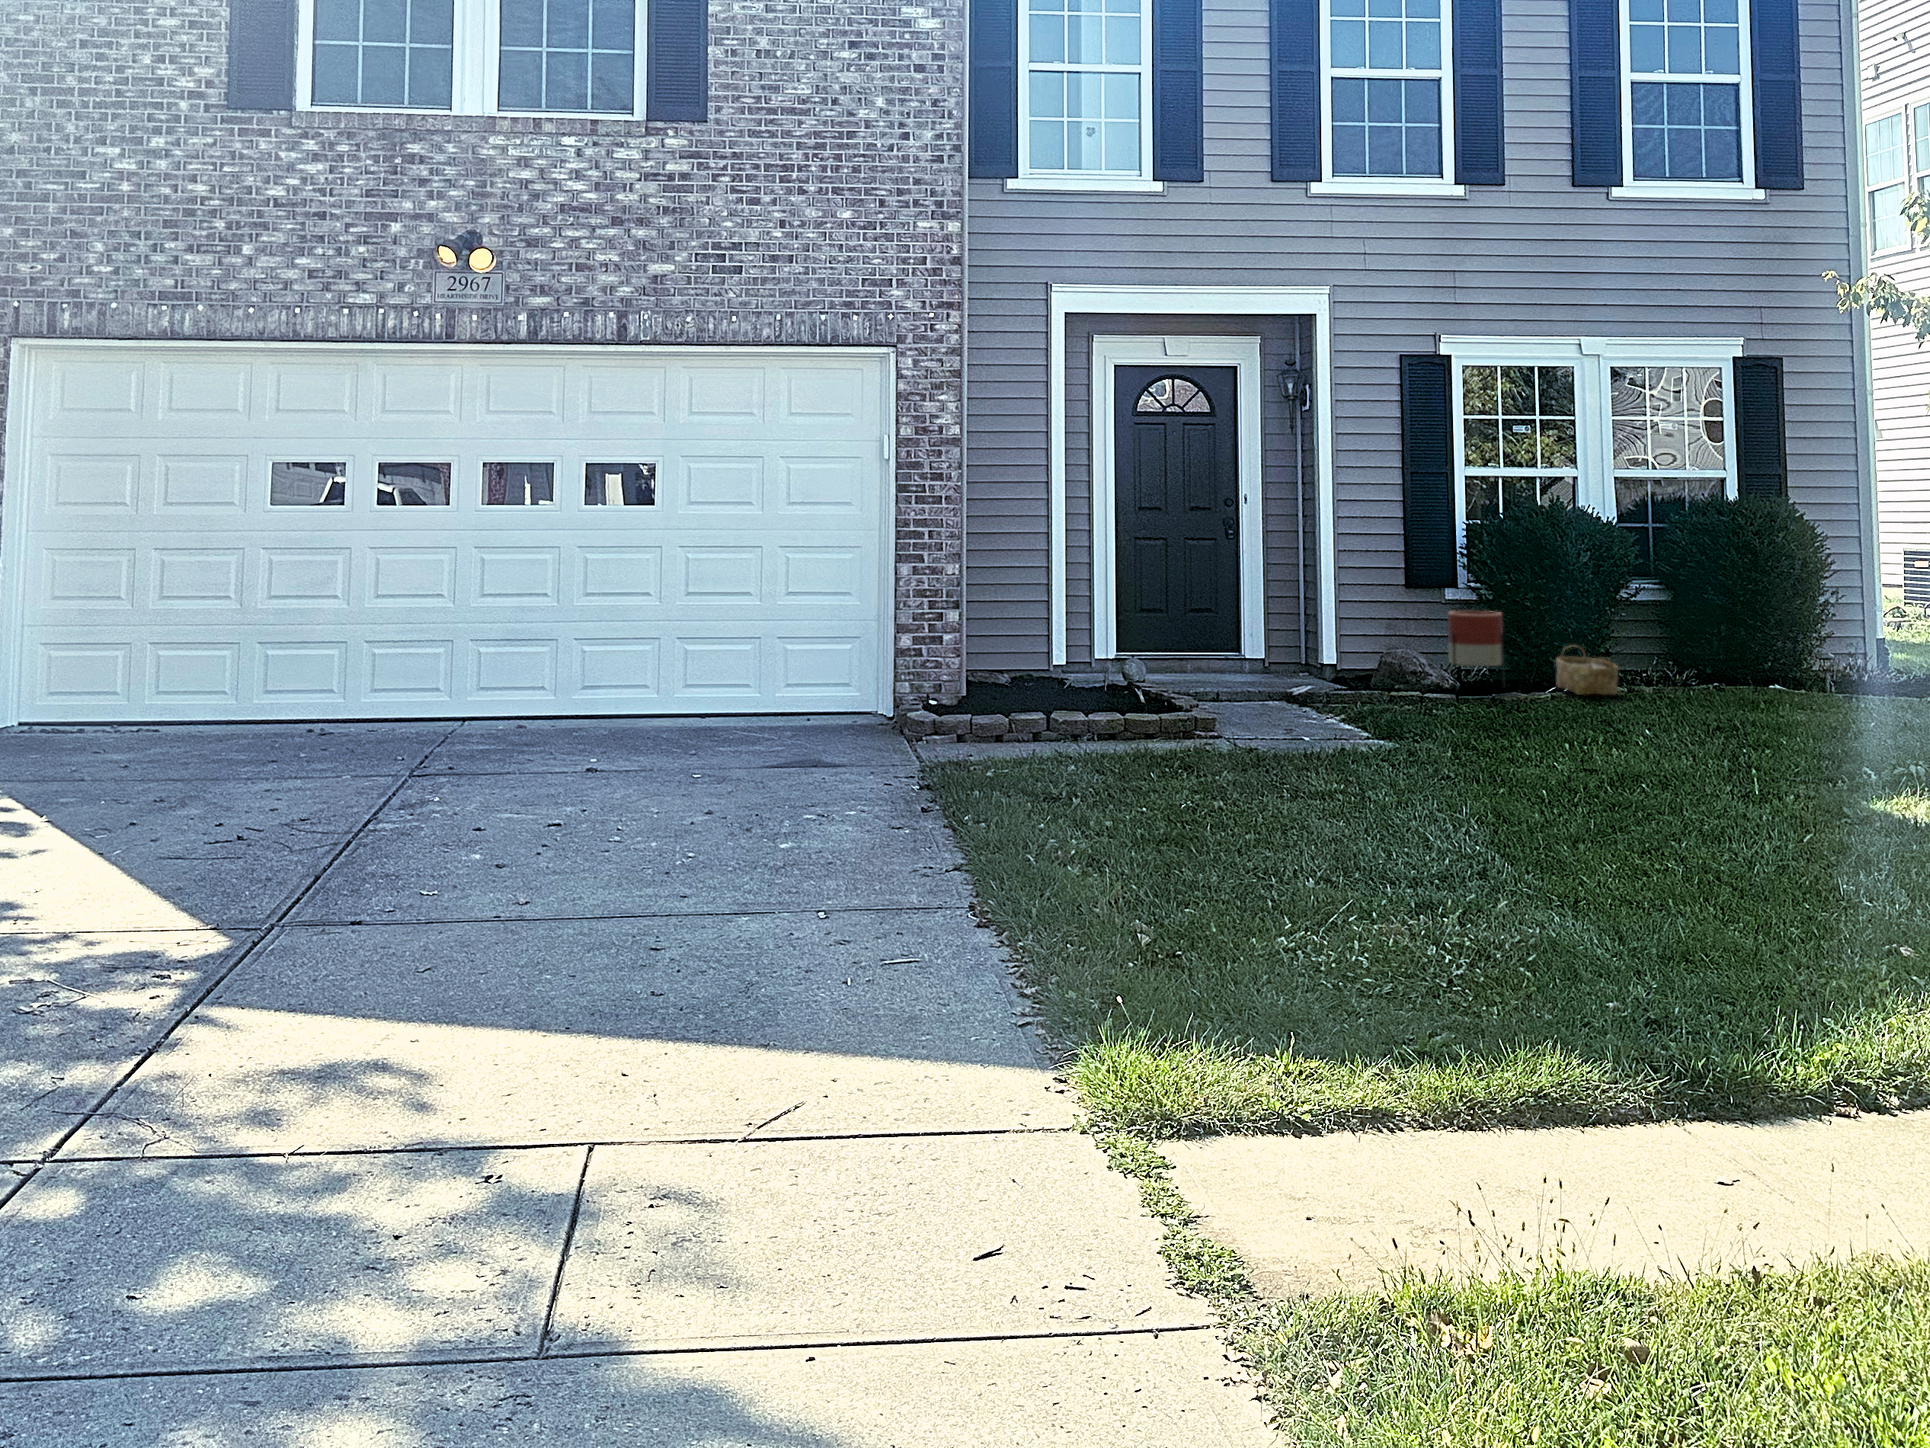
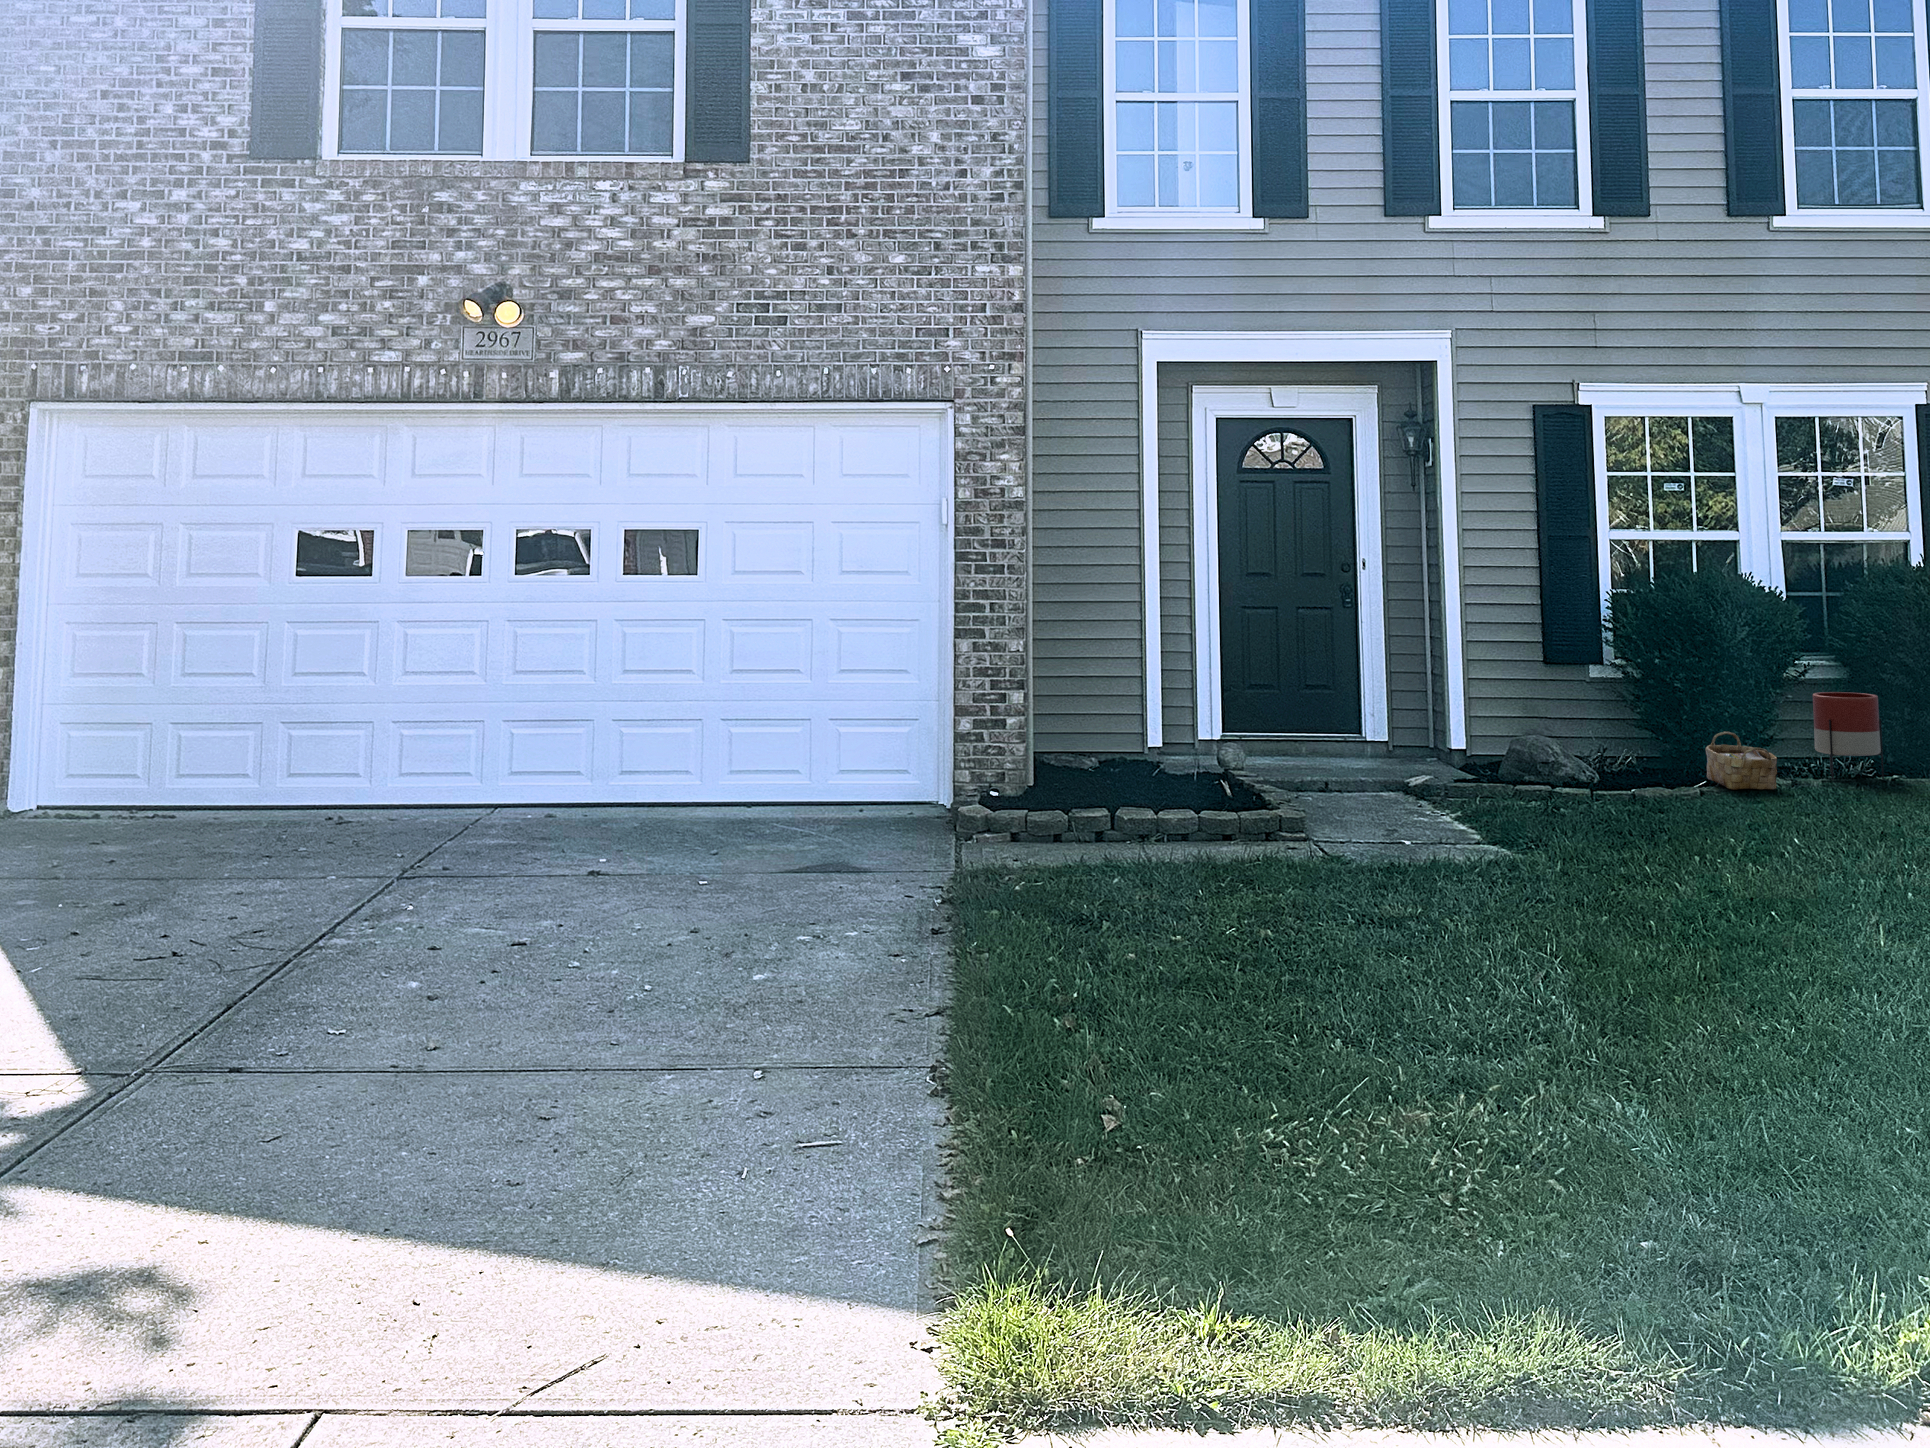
planter: present [1448,611,1504,668] -> present [1813,692,1884,780]

